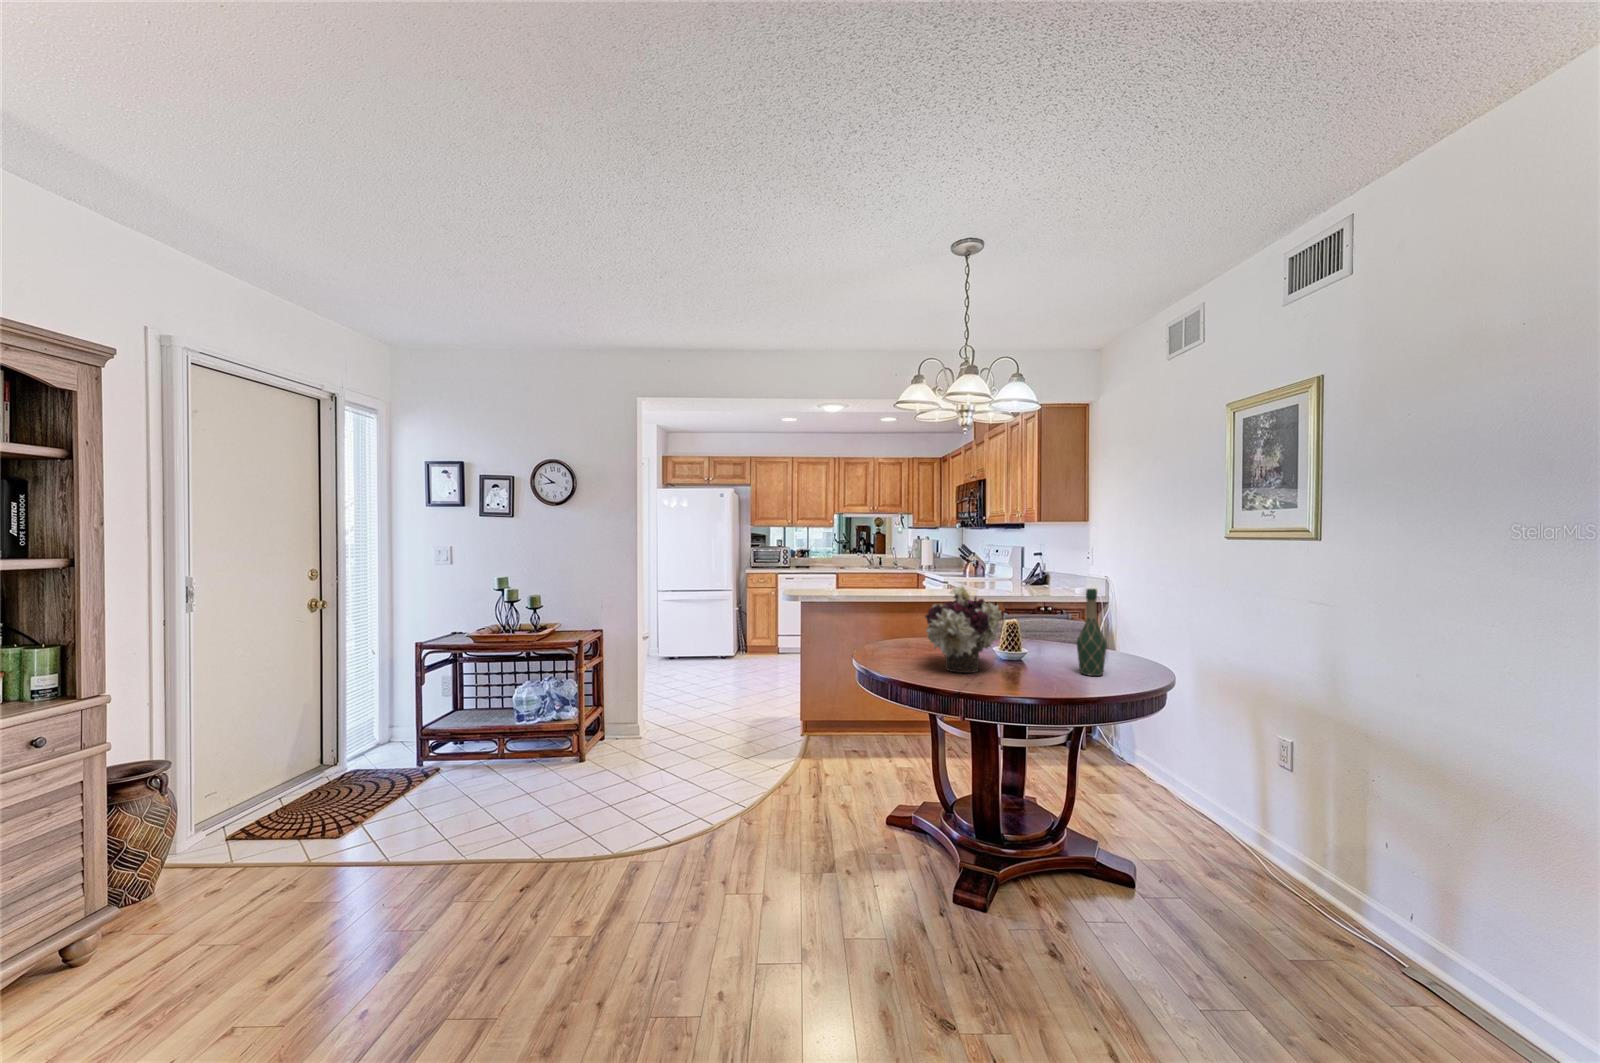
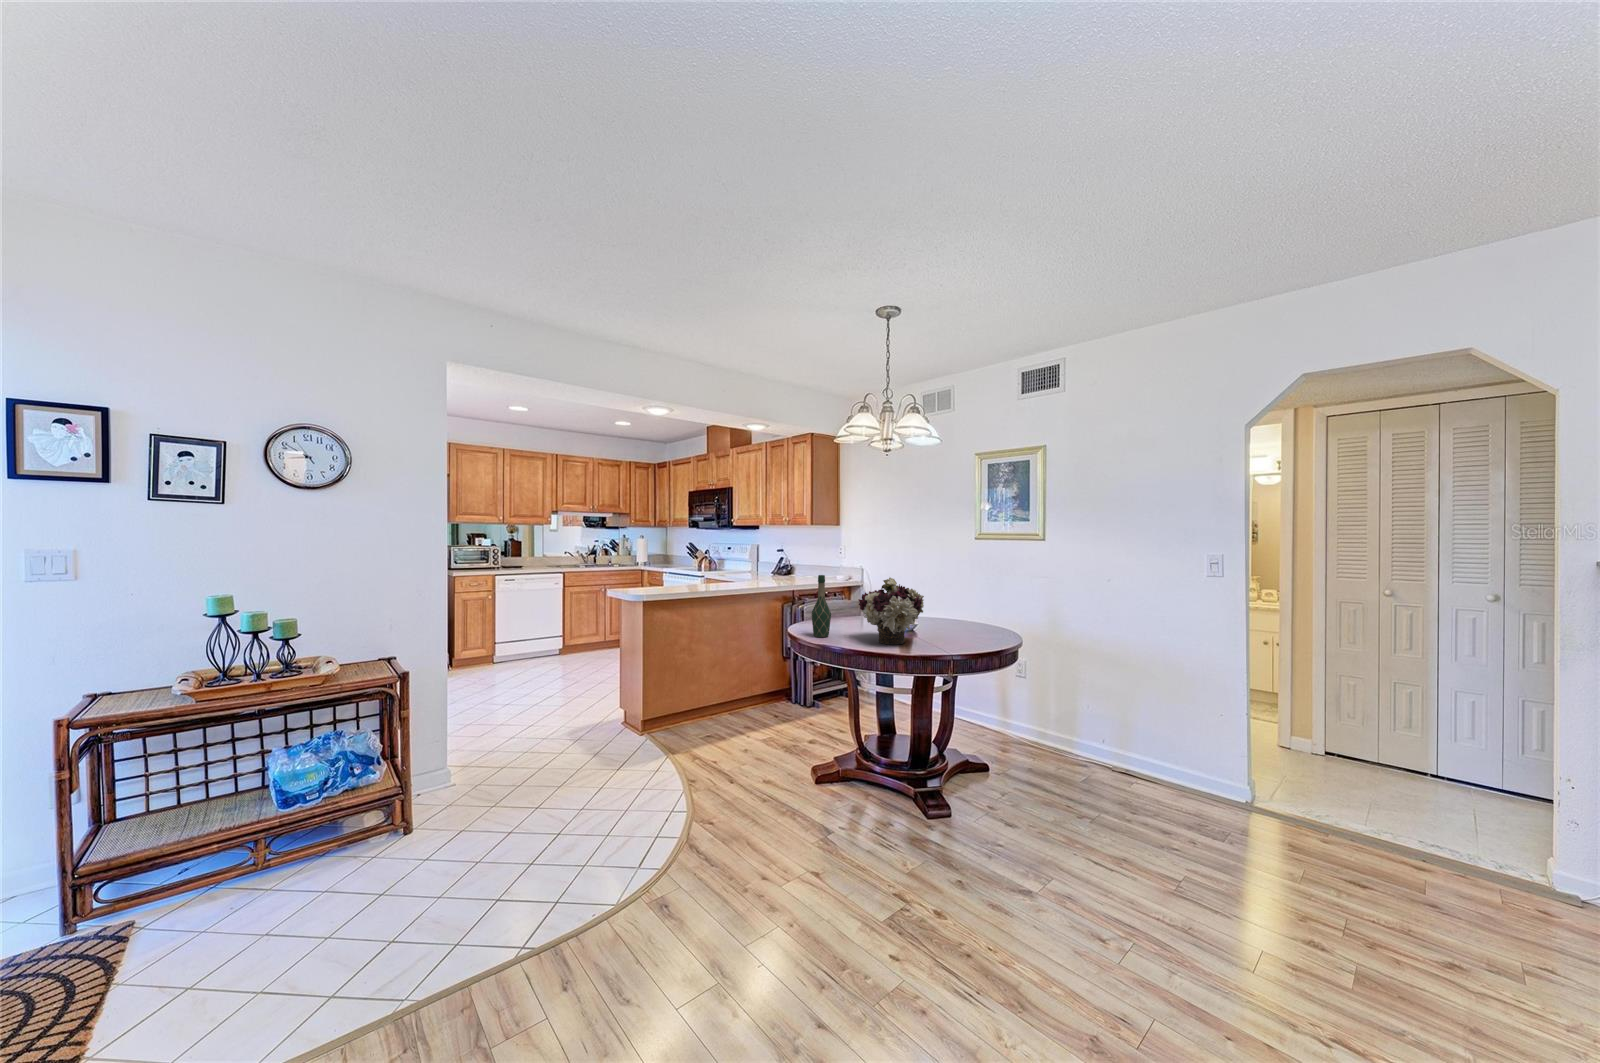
wine bottle: present [1076,589,1107,676] -> present [812,575,831,637]

